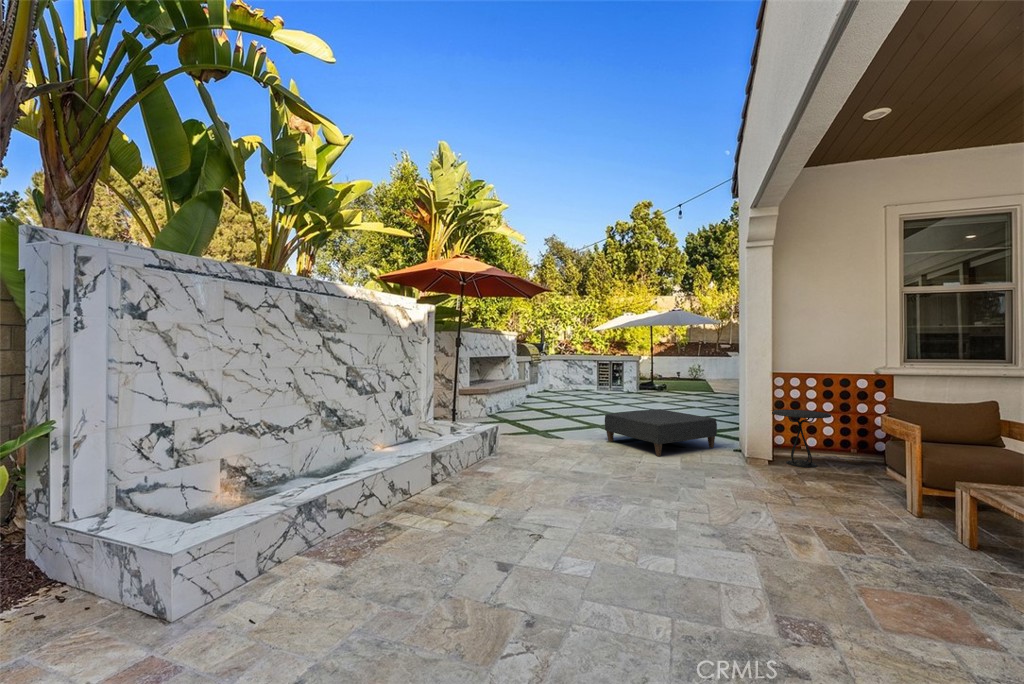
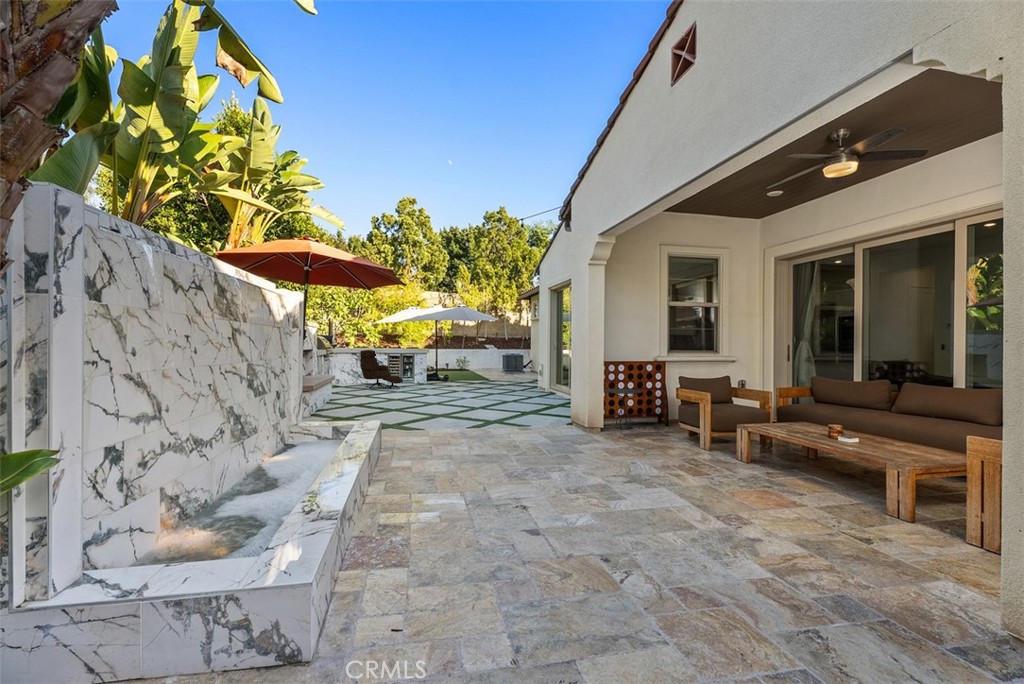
lounge chair: none [569,358,607,395] -> present [360,350,403,389]
ottoman: present [605,409,717,456] -> none [474,396,563,435]

